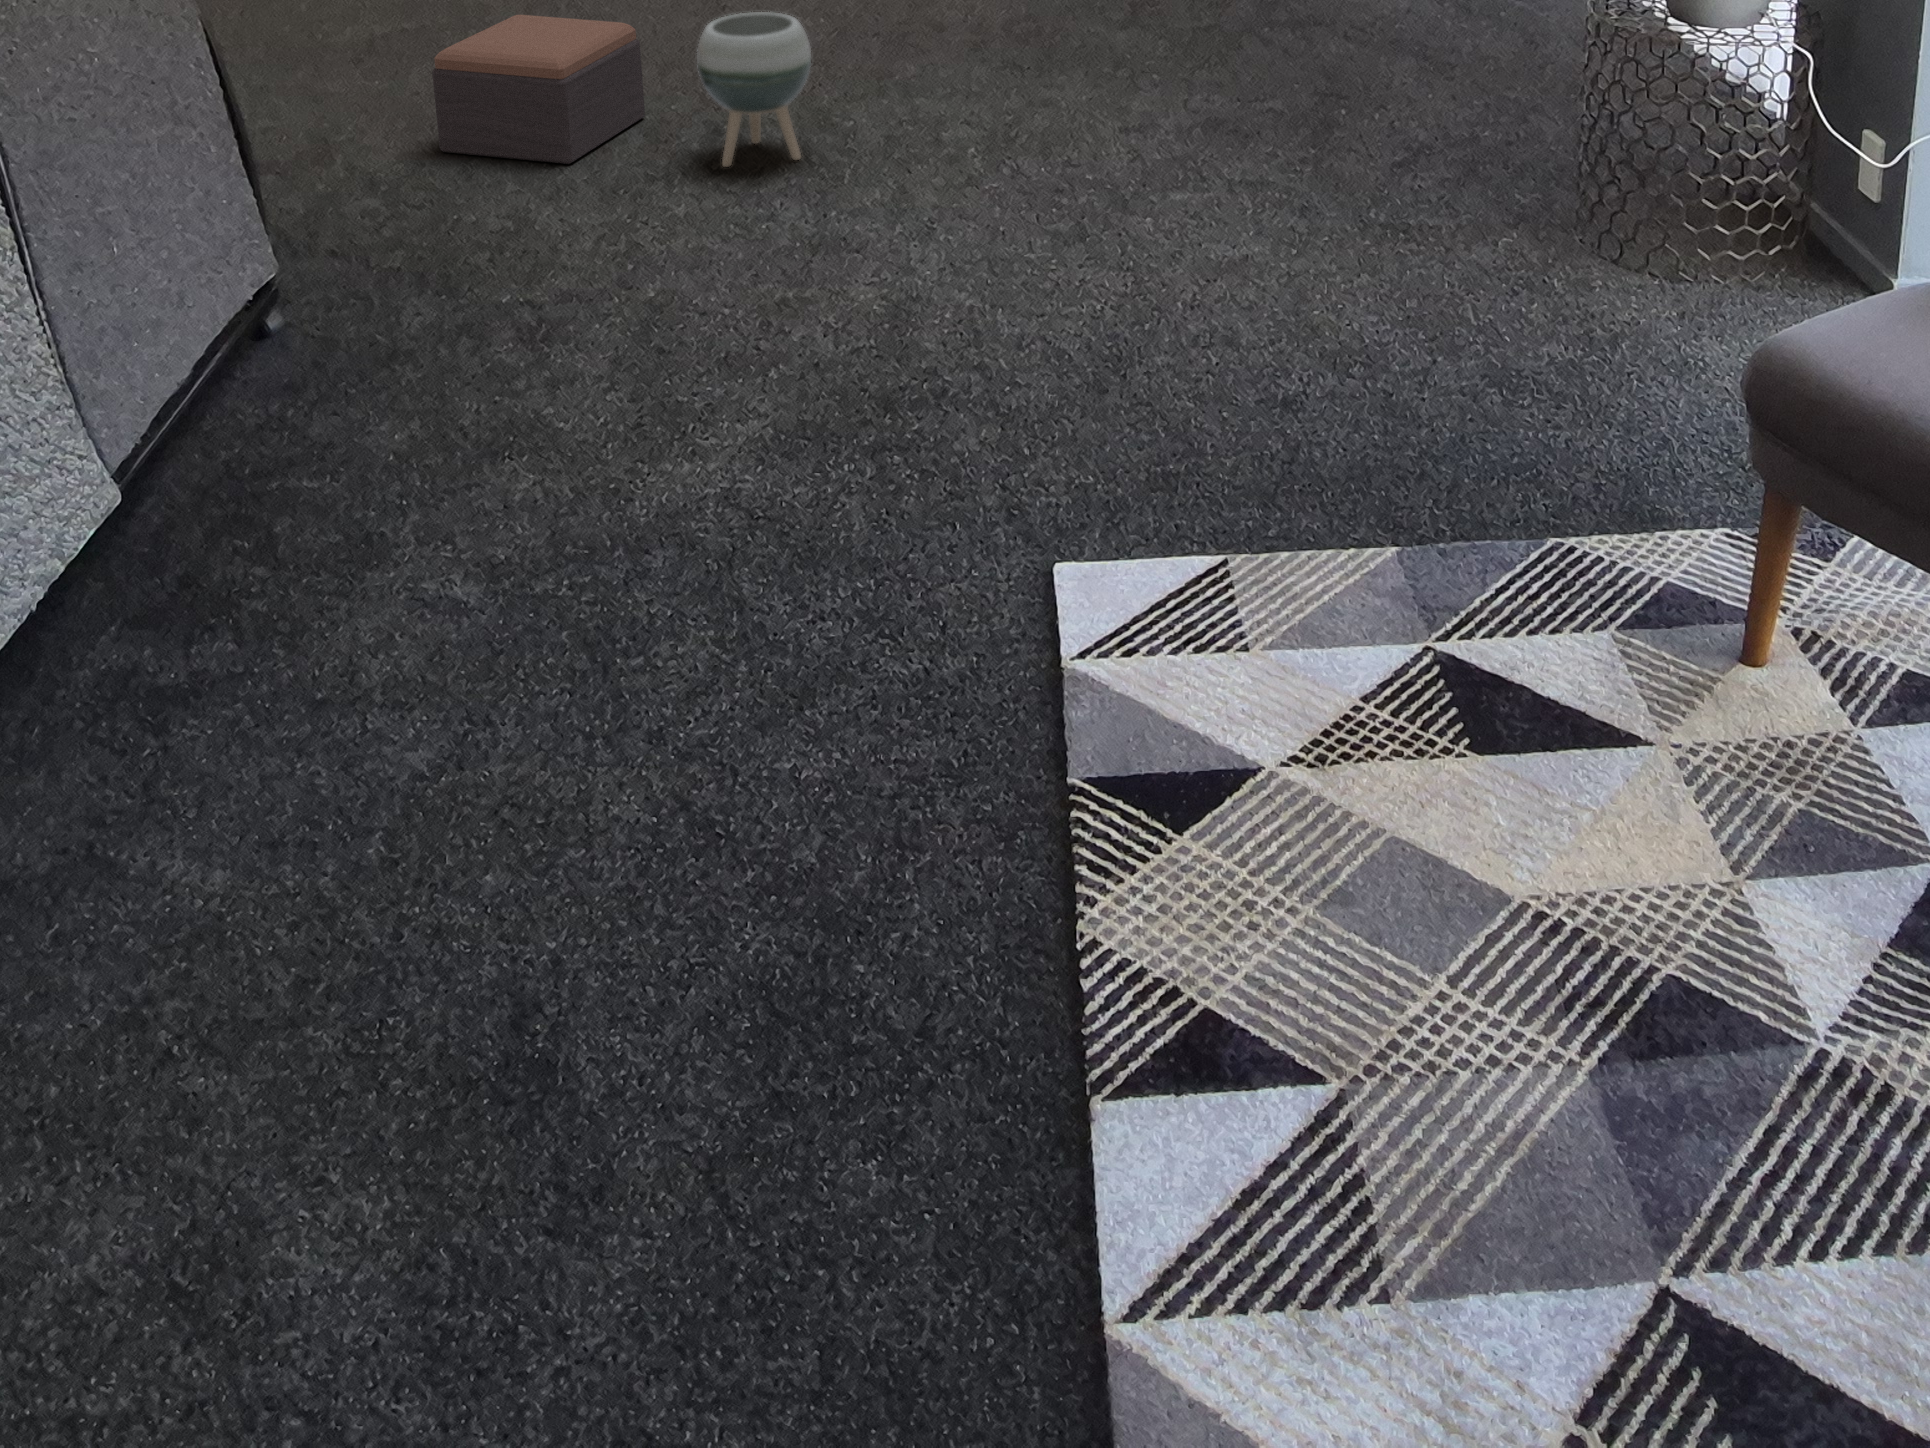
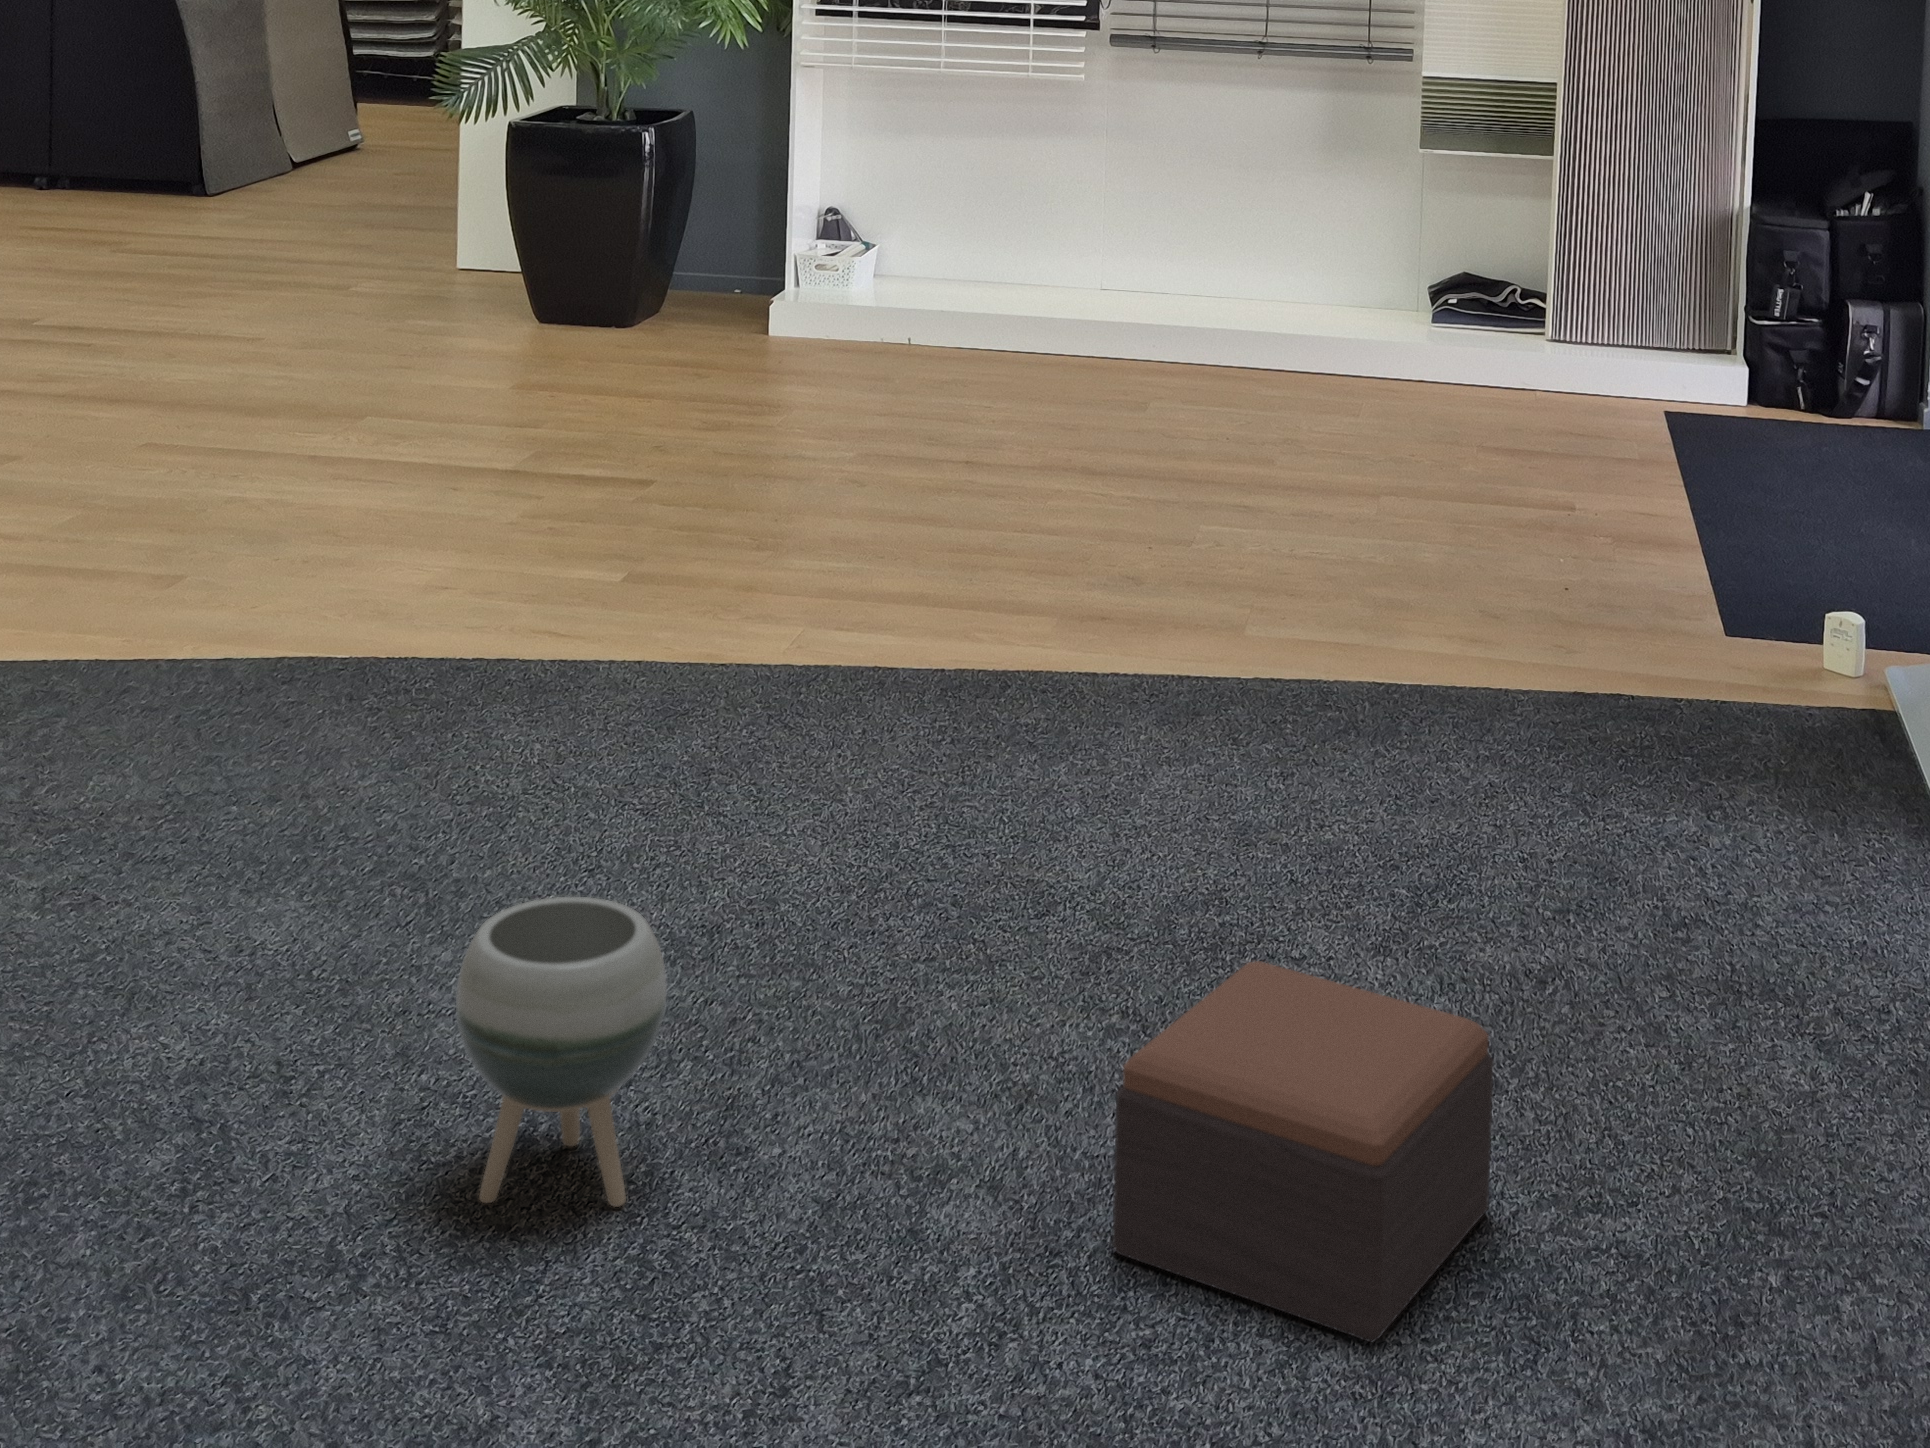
footstool: present [432,15,645,164] -> present [1112,961,1494,1342]

